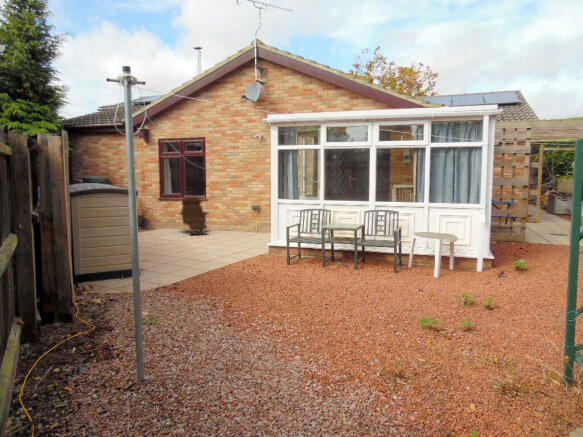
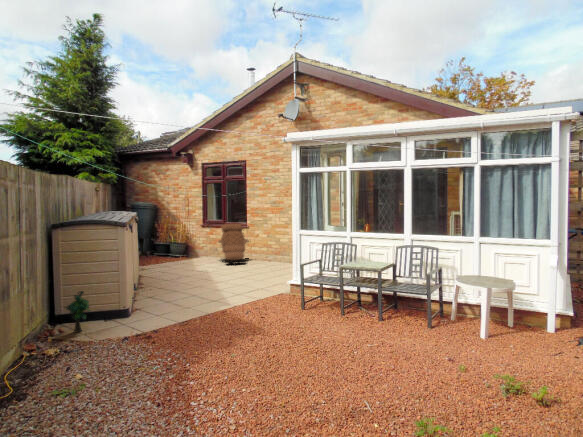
decorative plant: none [86,251,110,289] -> present [66,291,90,332]

